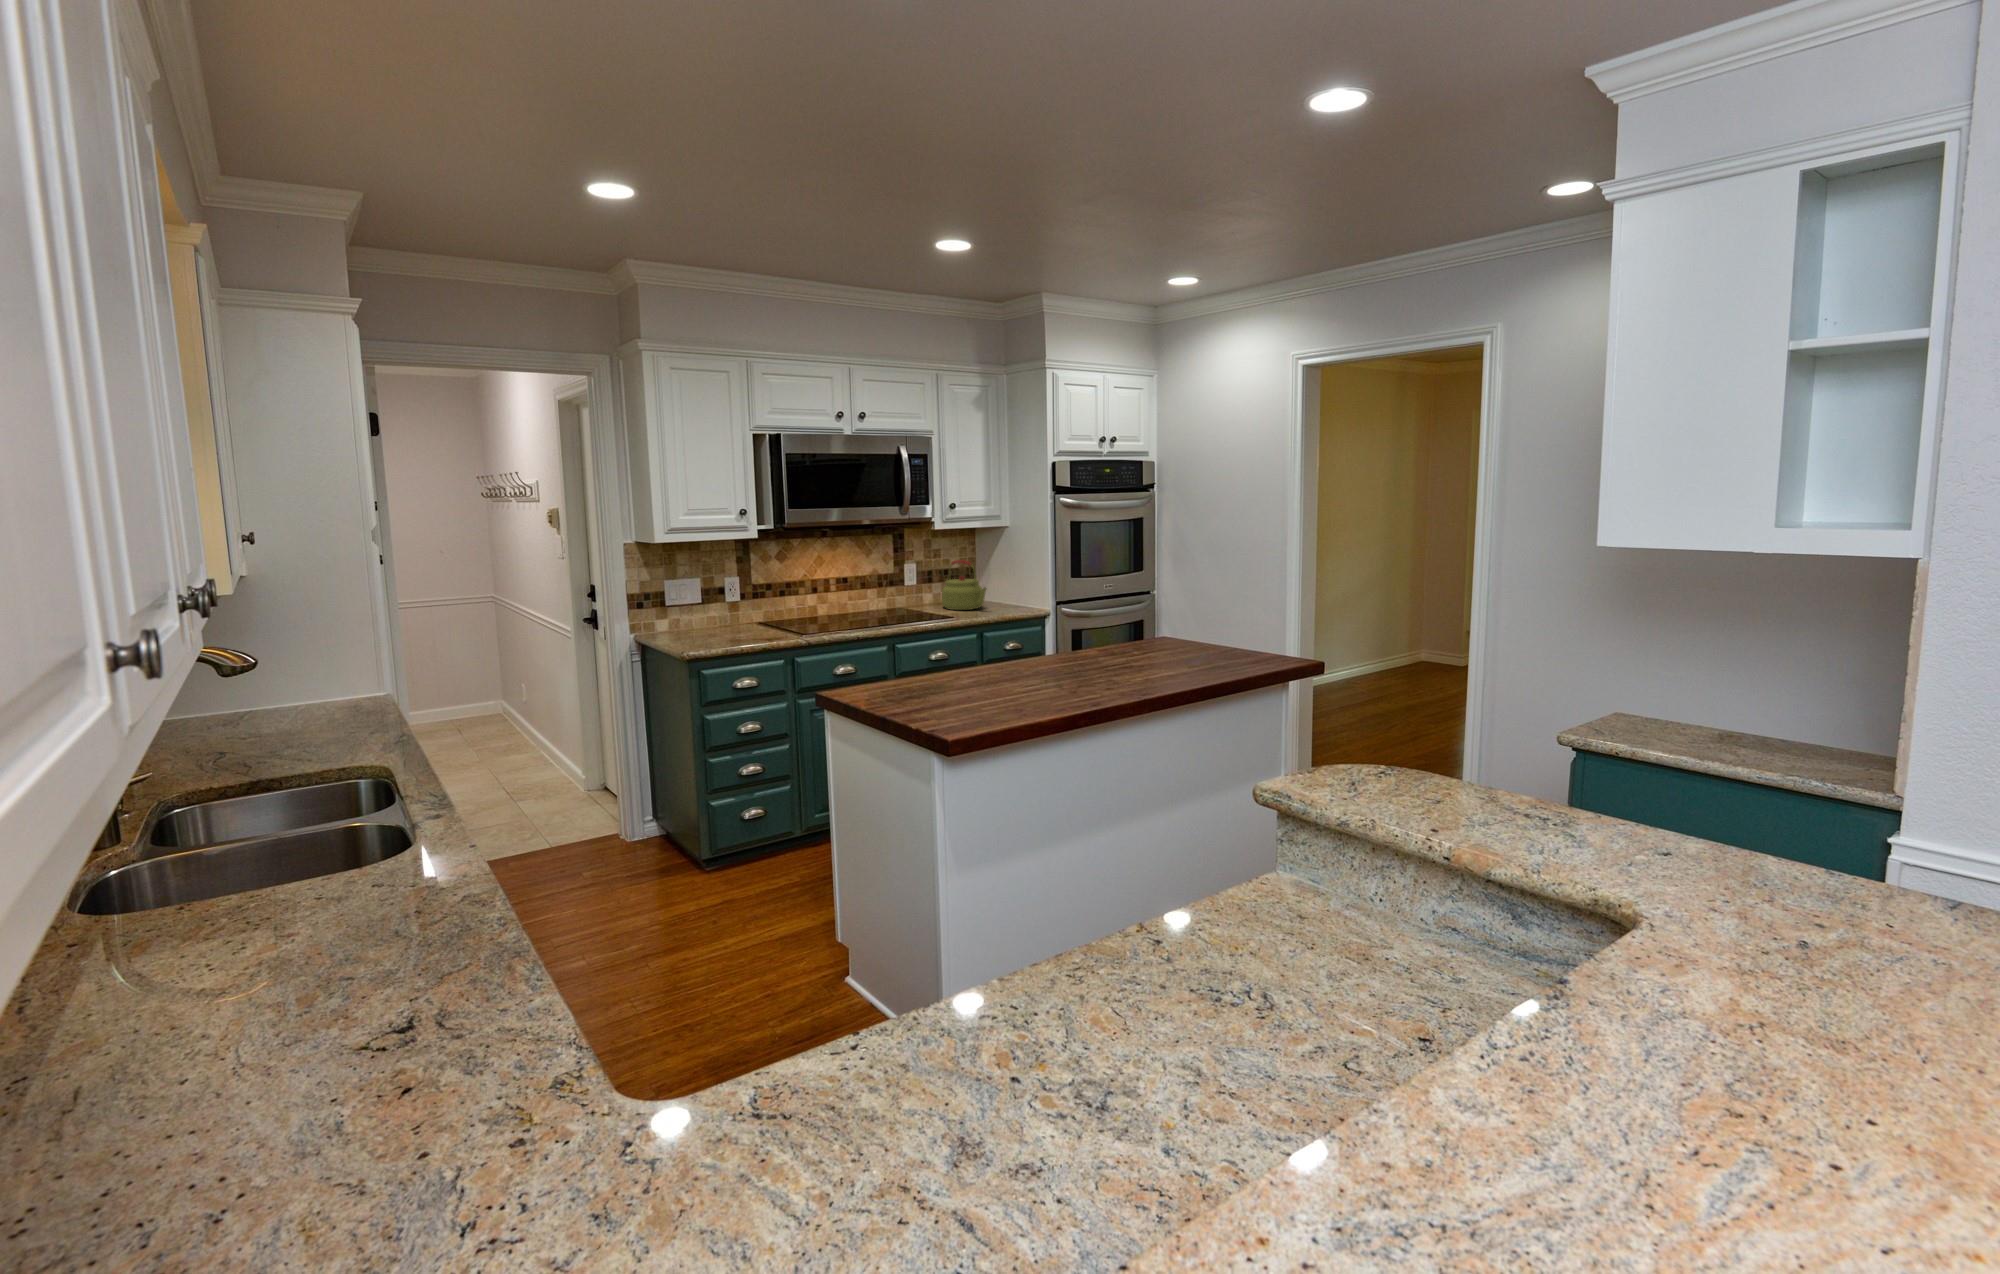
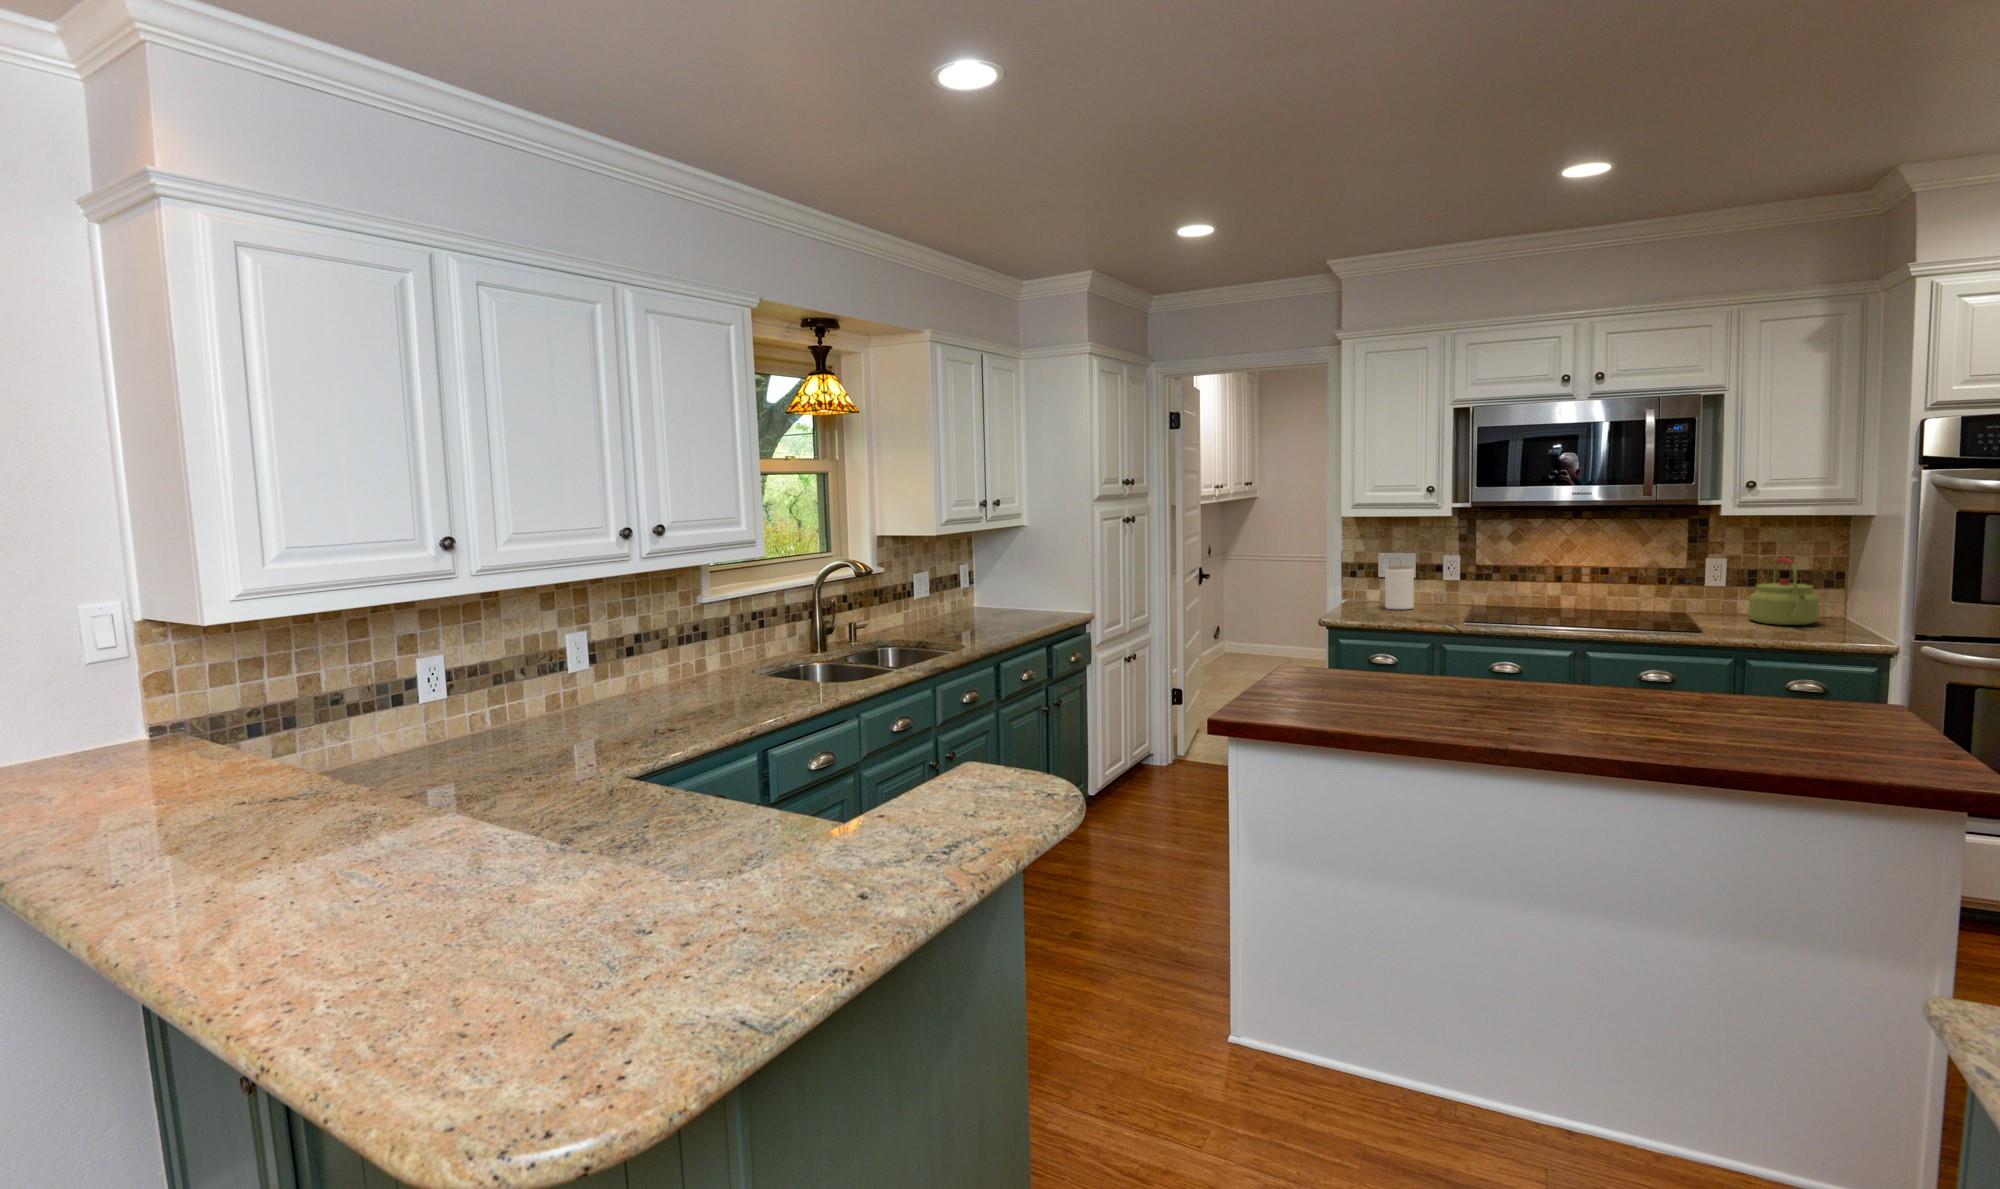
jar: none [699,592,730,637] -> present [1385,566,1414,609]

